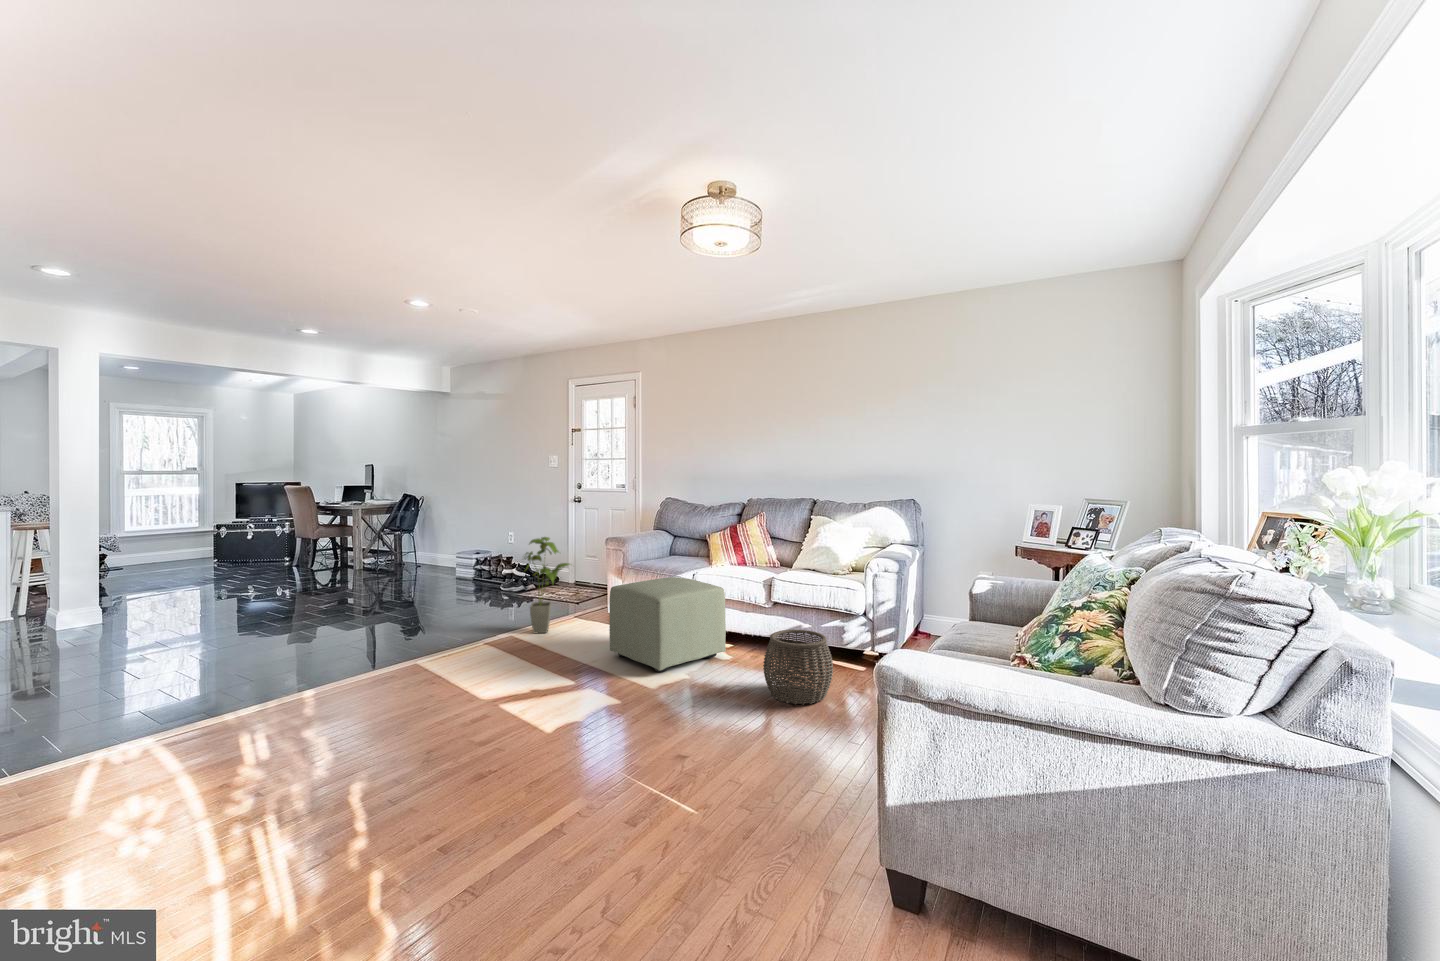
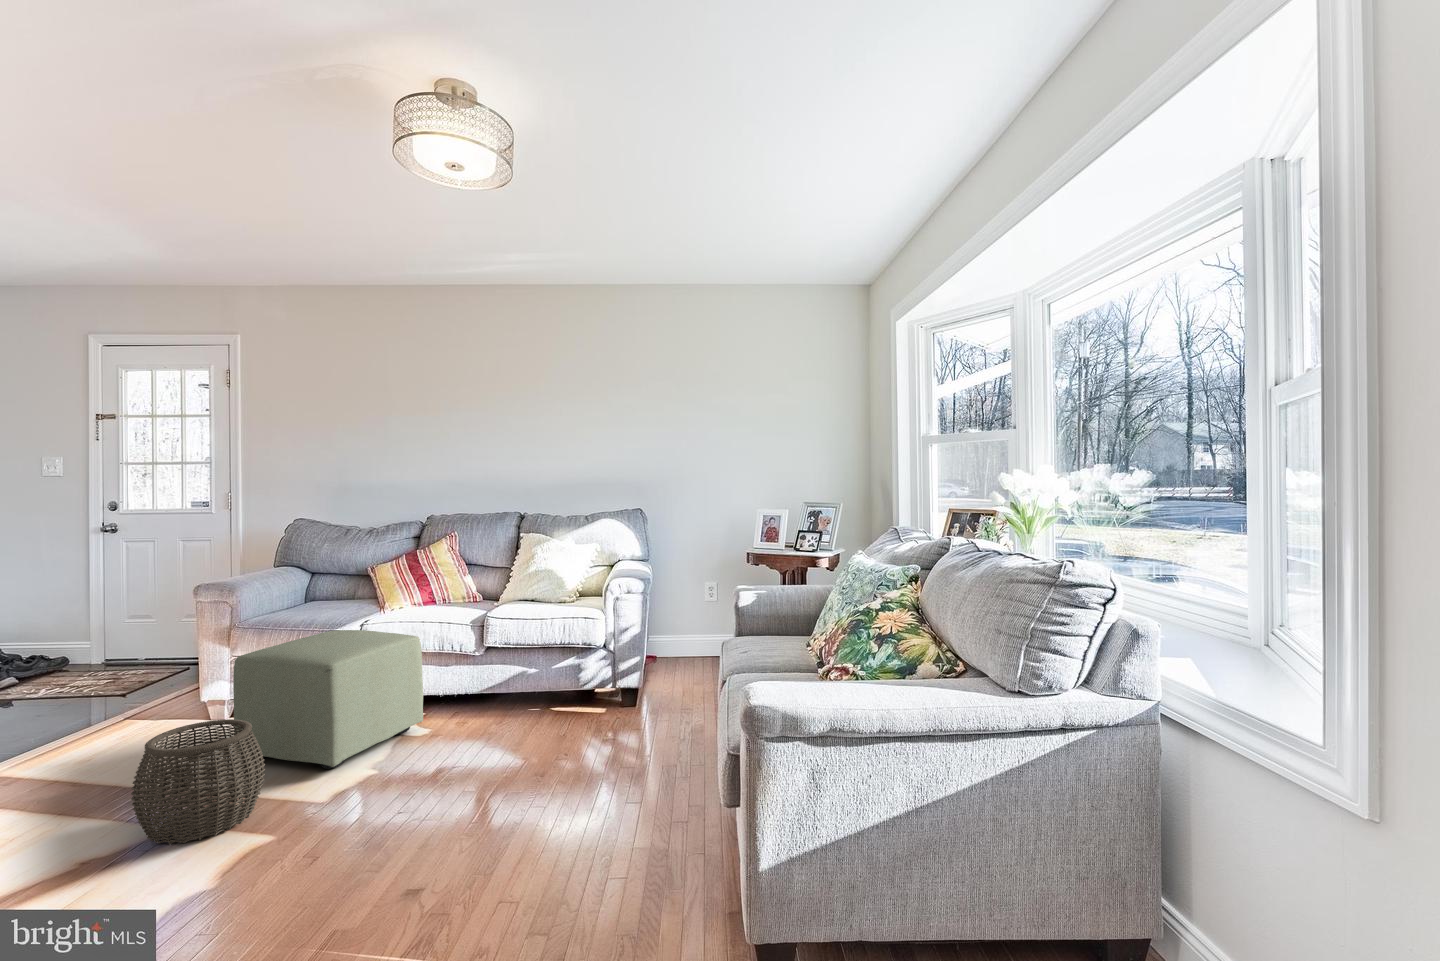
house plant: present [524,537,570,634] -> none [39,592,150,752]
woven basket: present [763,630,833,705] -> present [131,719,265,845]

